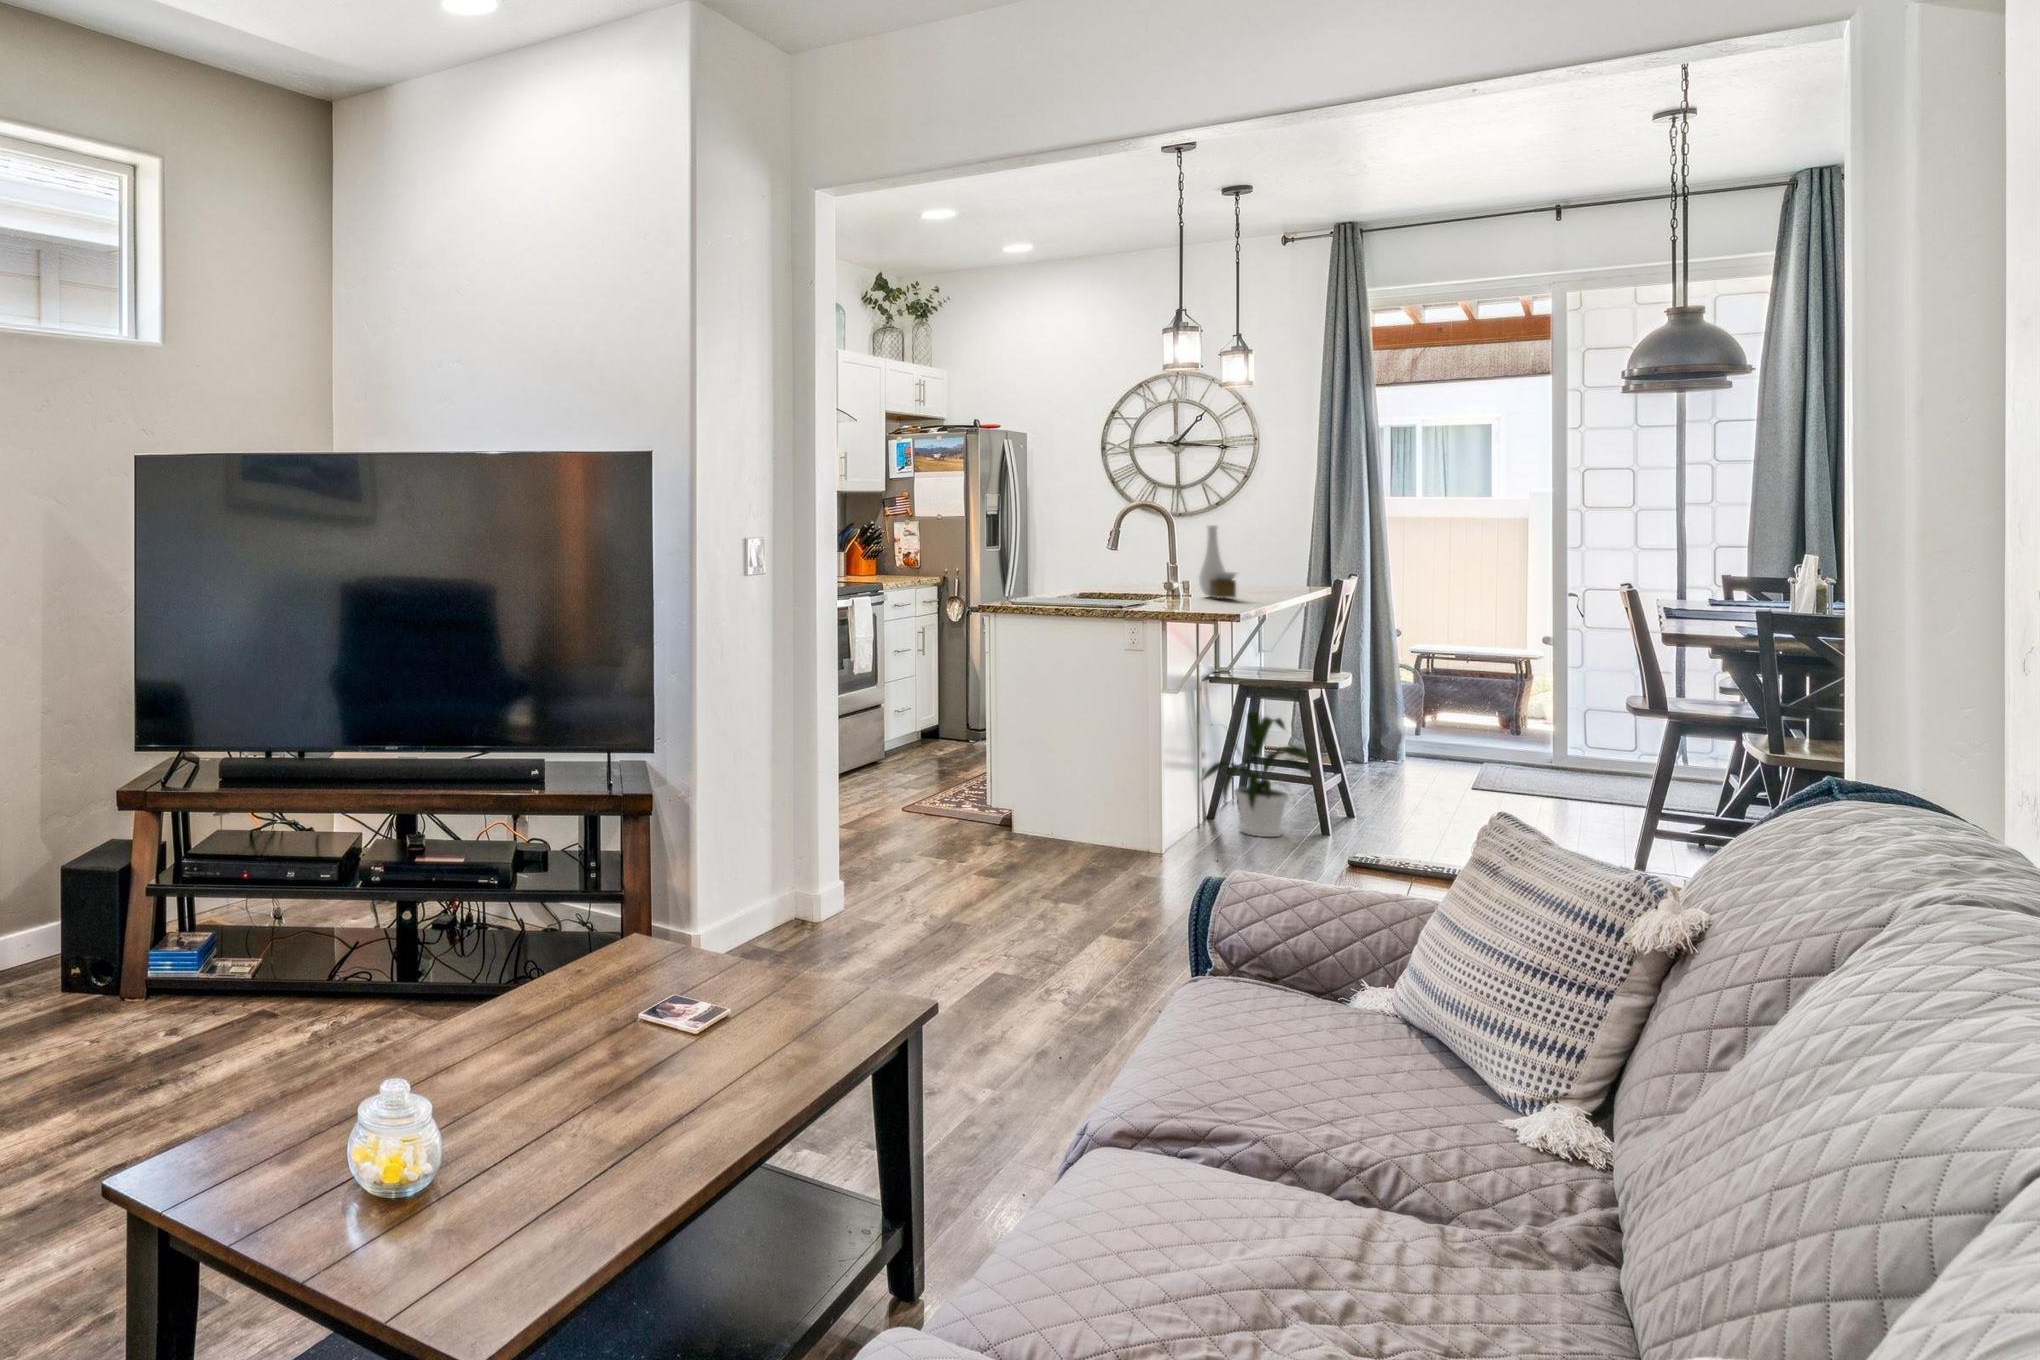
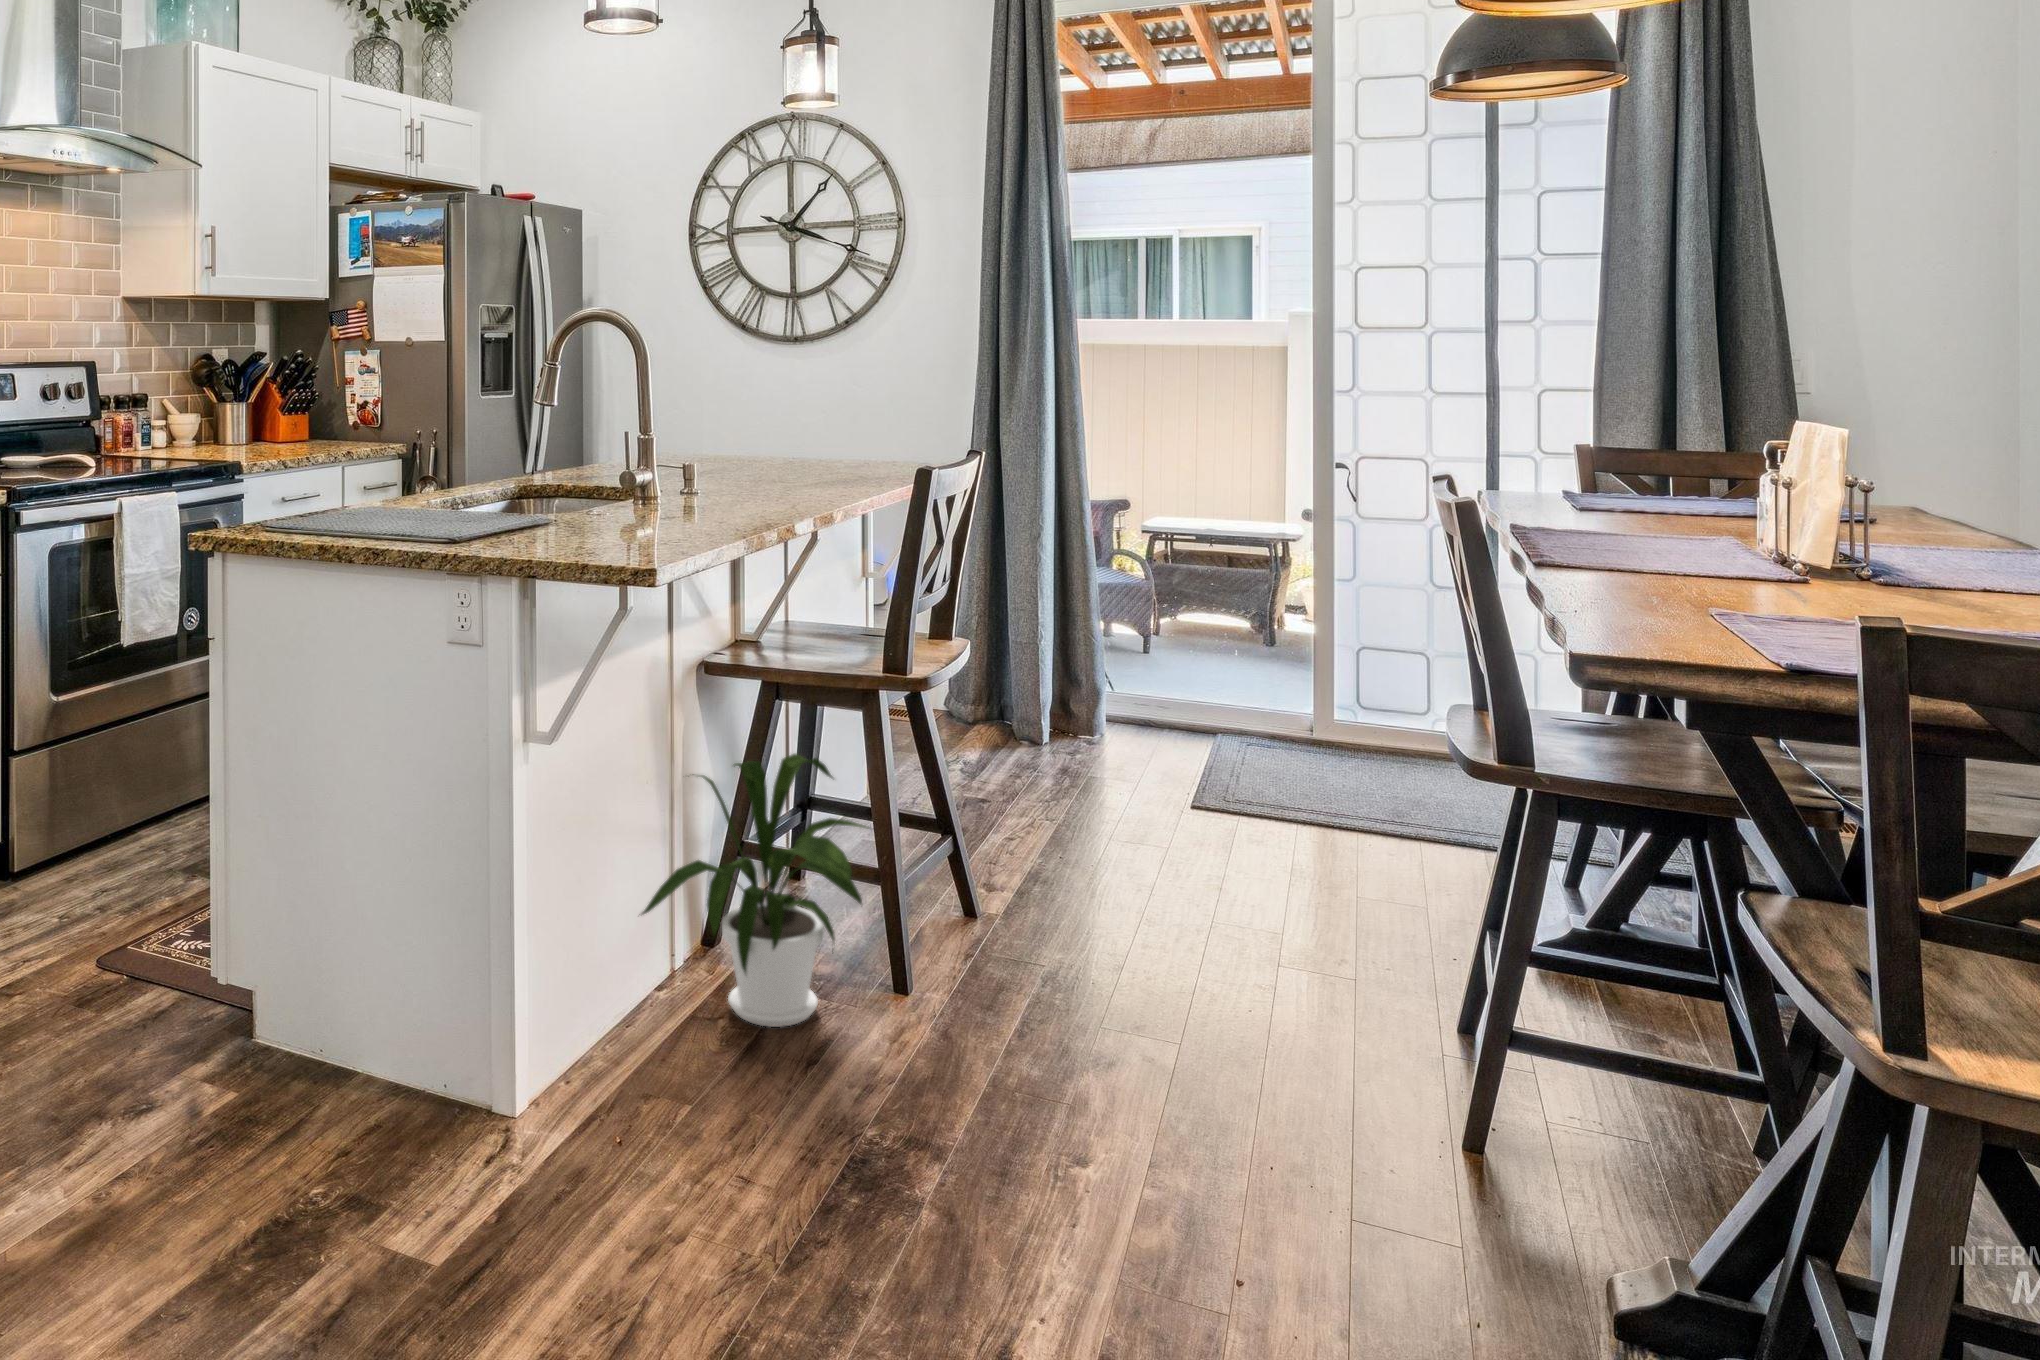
vase: present [1199,525,1237,598] -> none [696,354,754,506]

